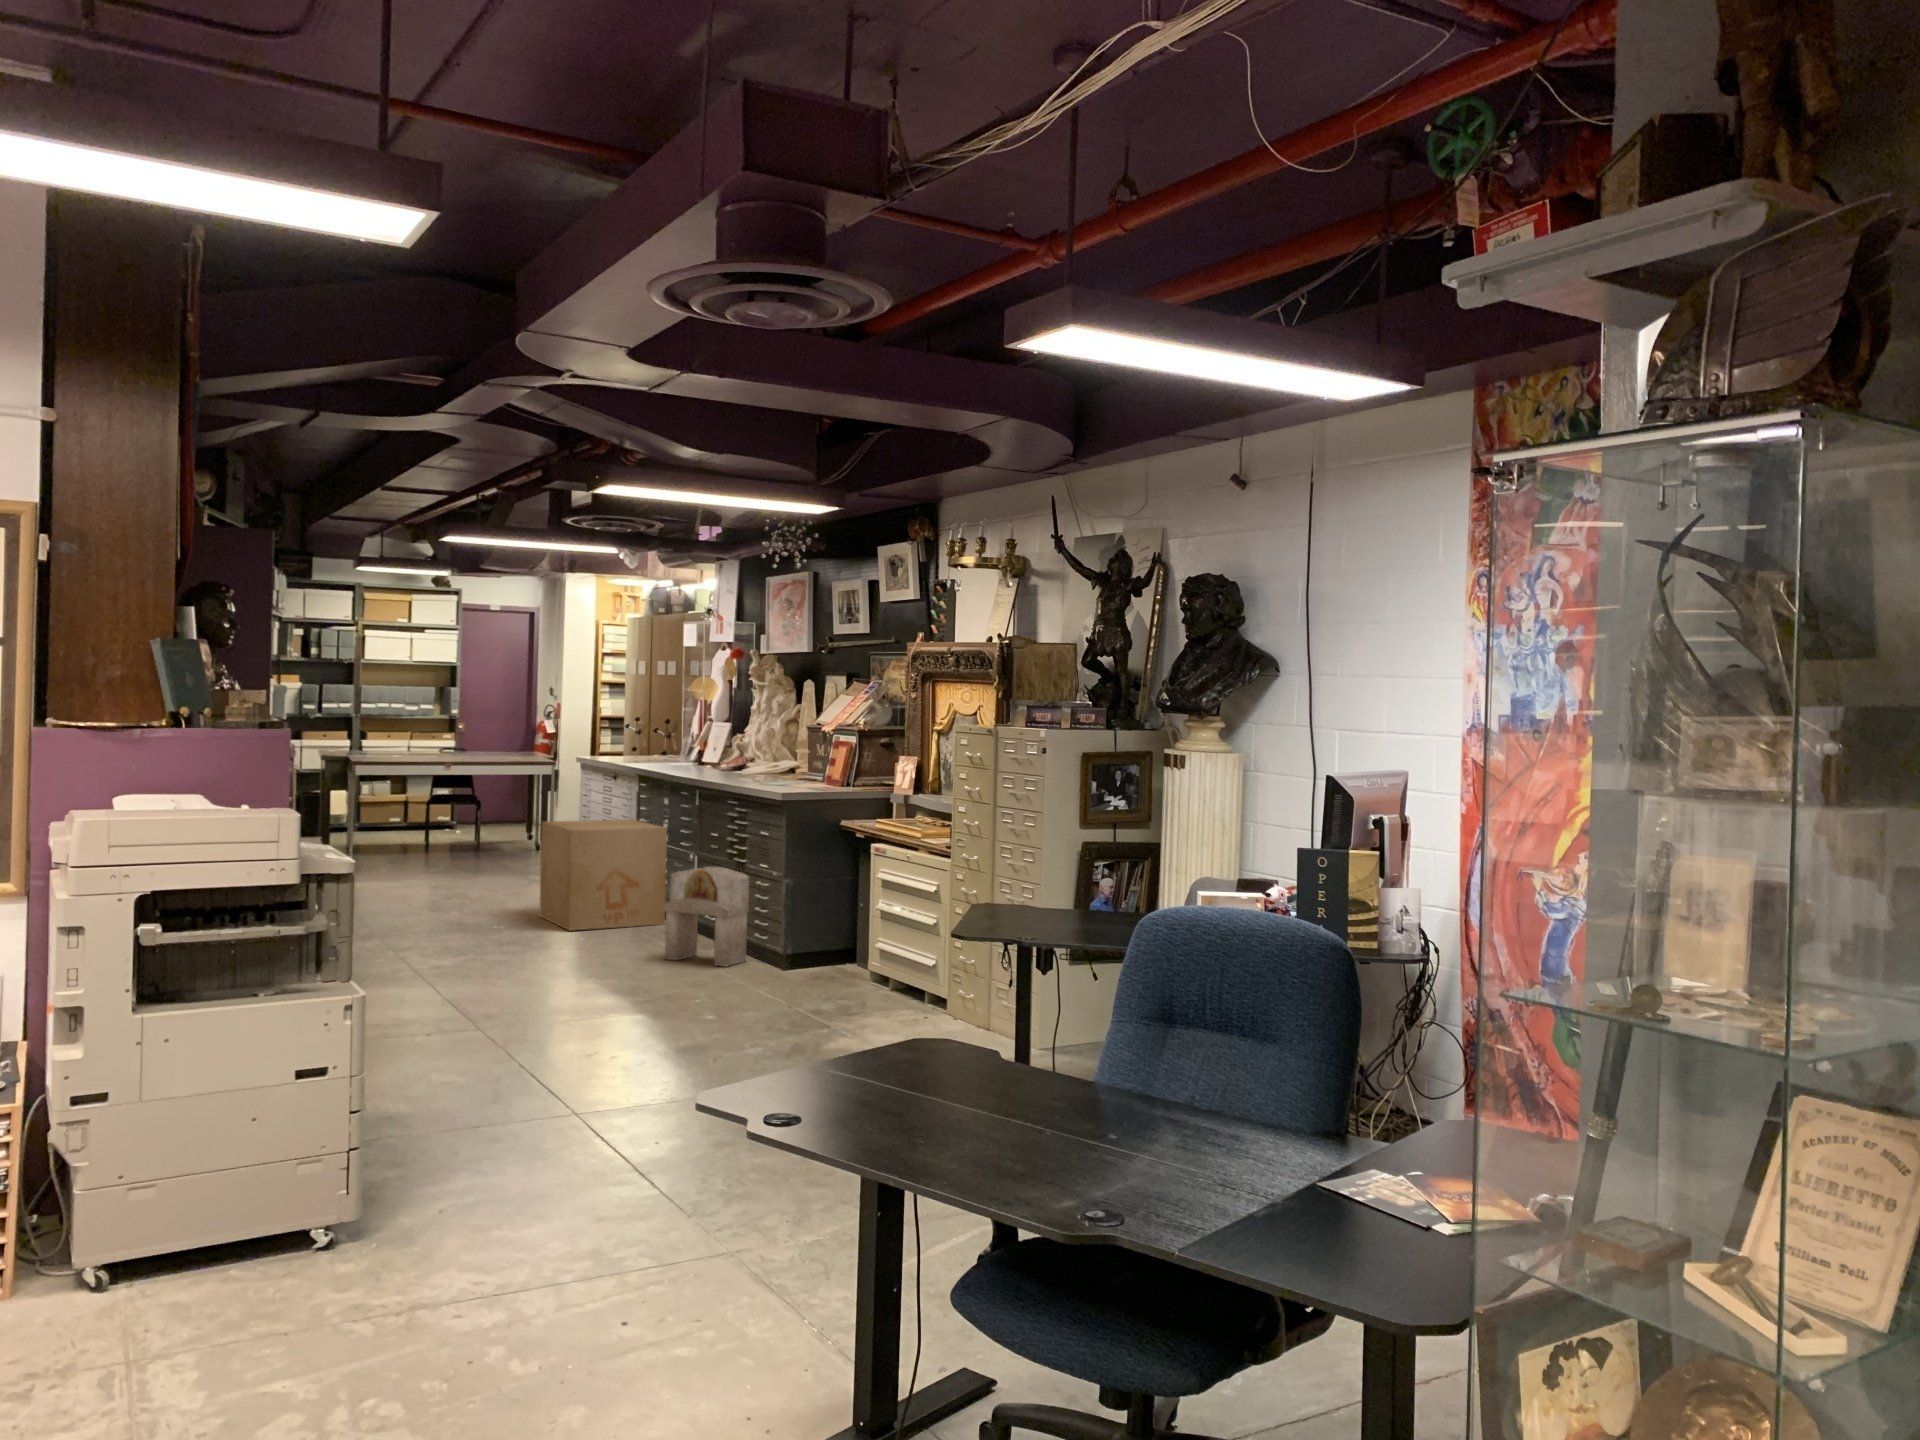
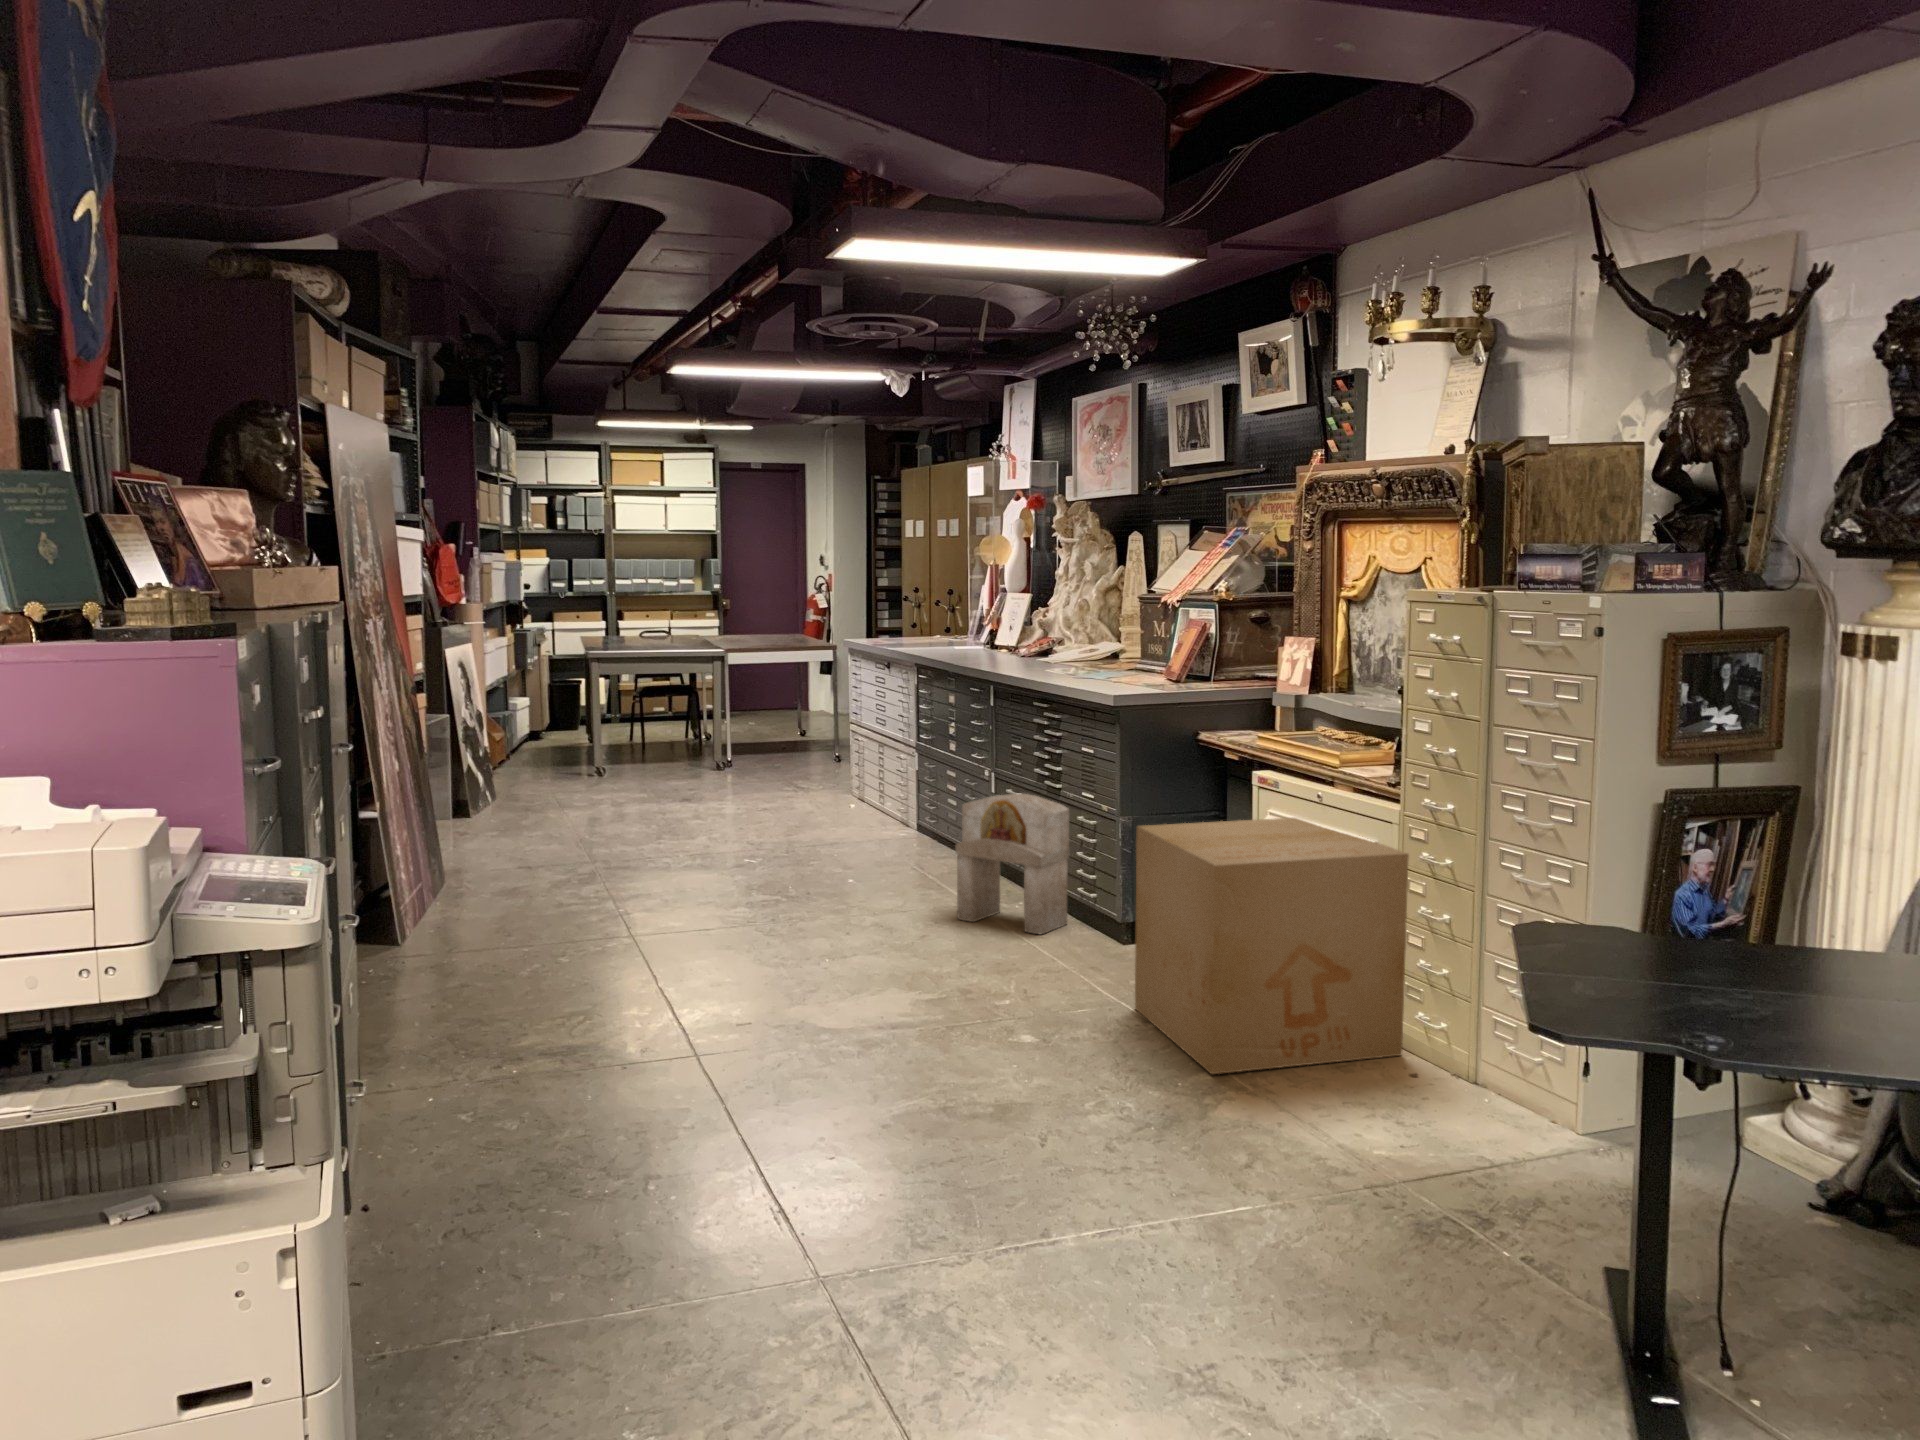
cardboard box: present [539,819,667,931] -> present [1135,818,1409,1074]

